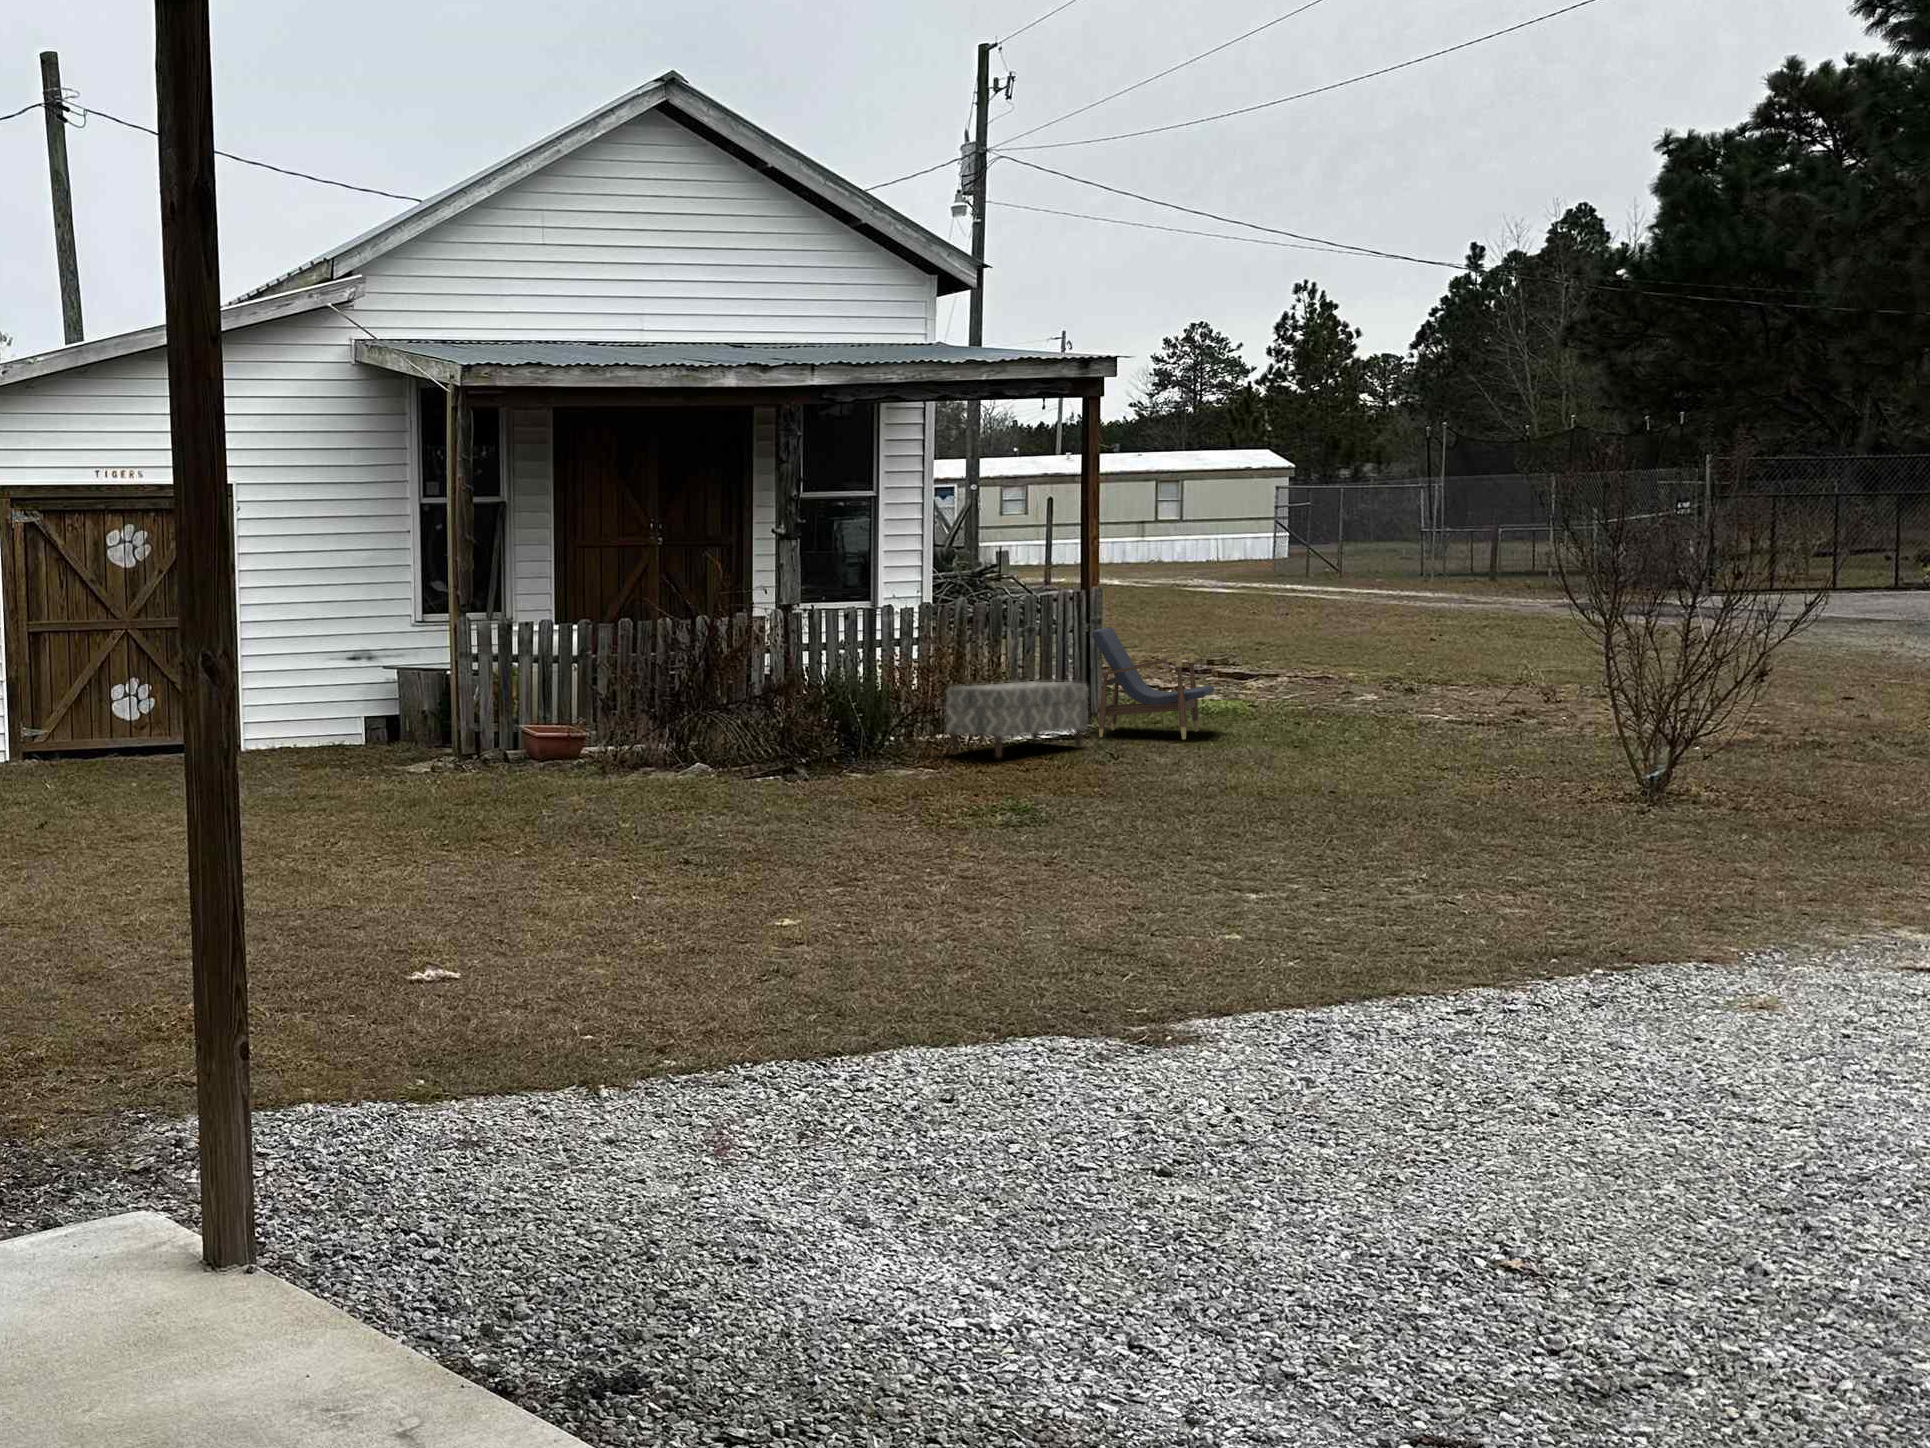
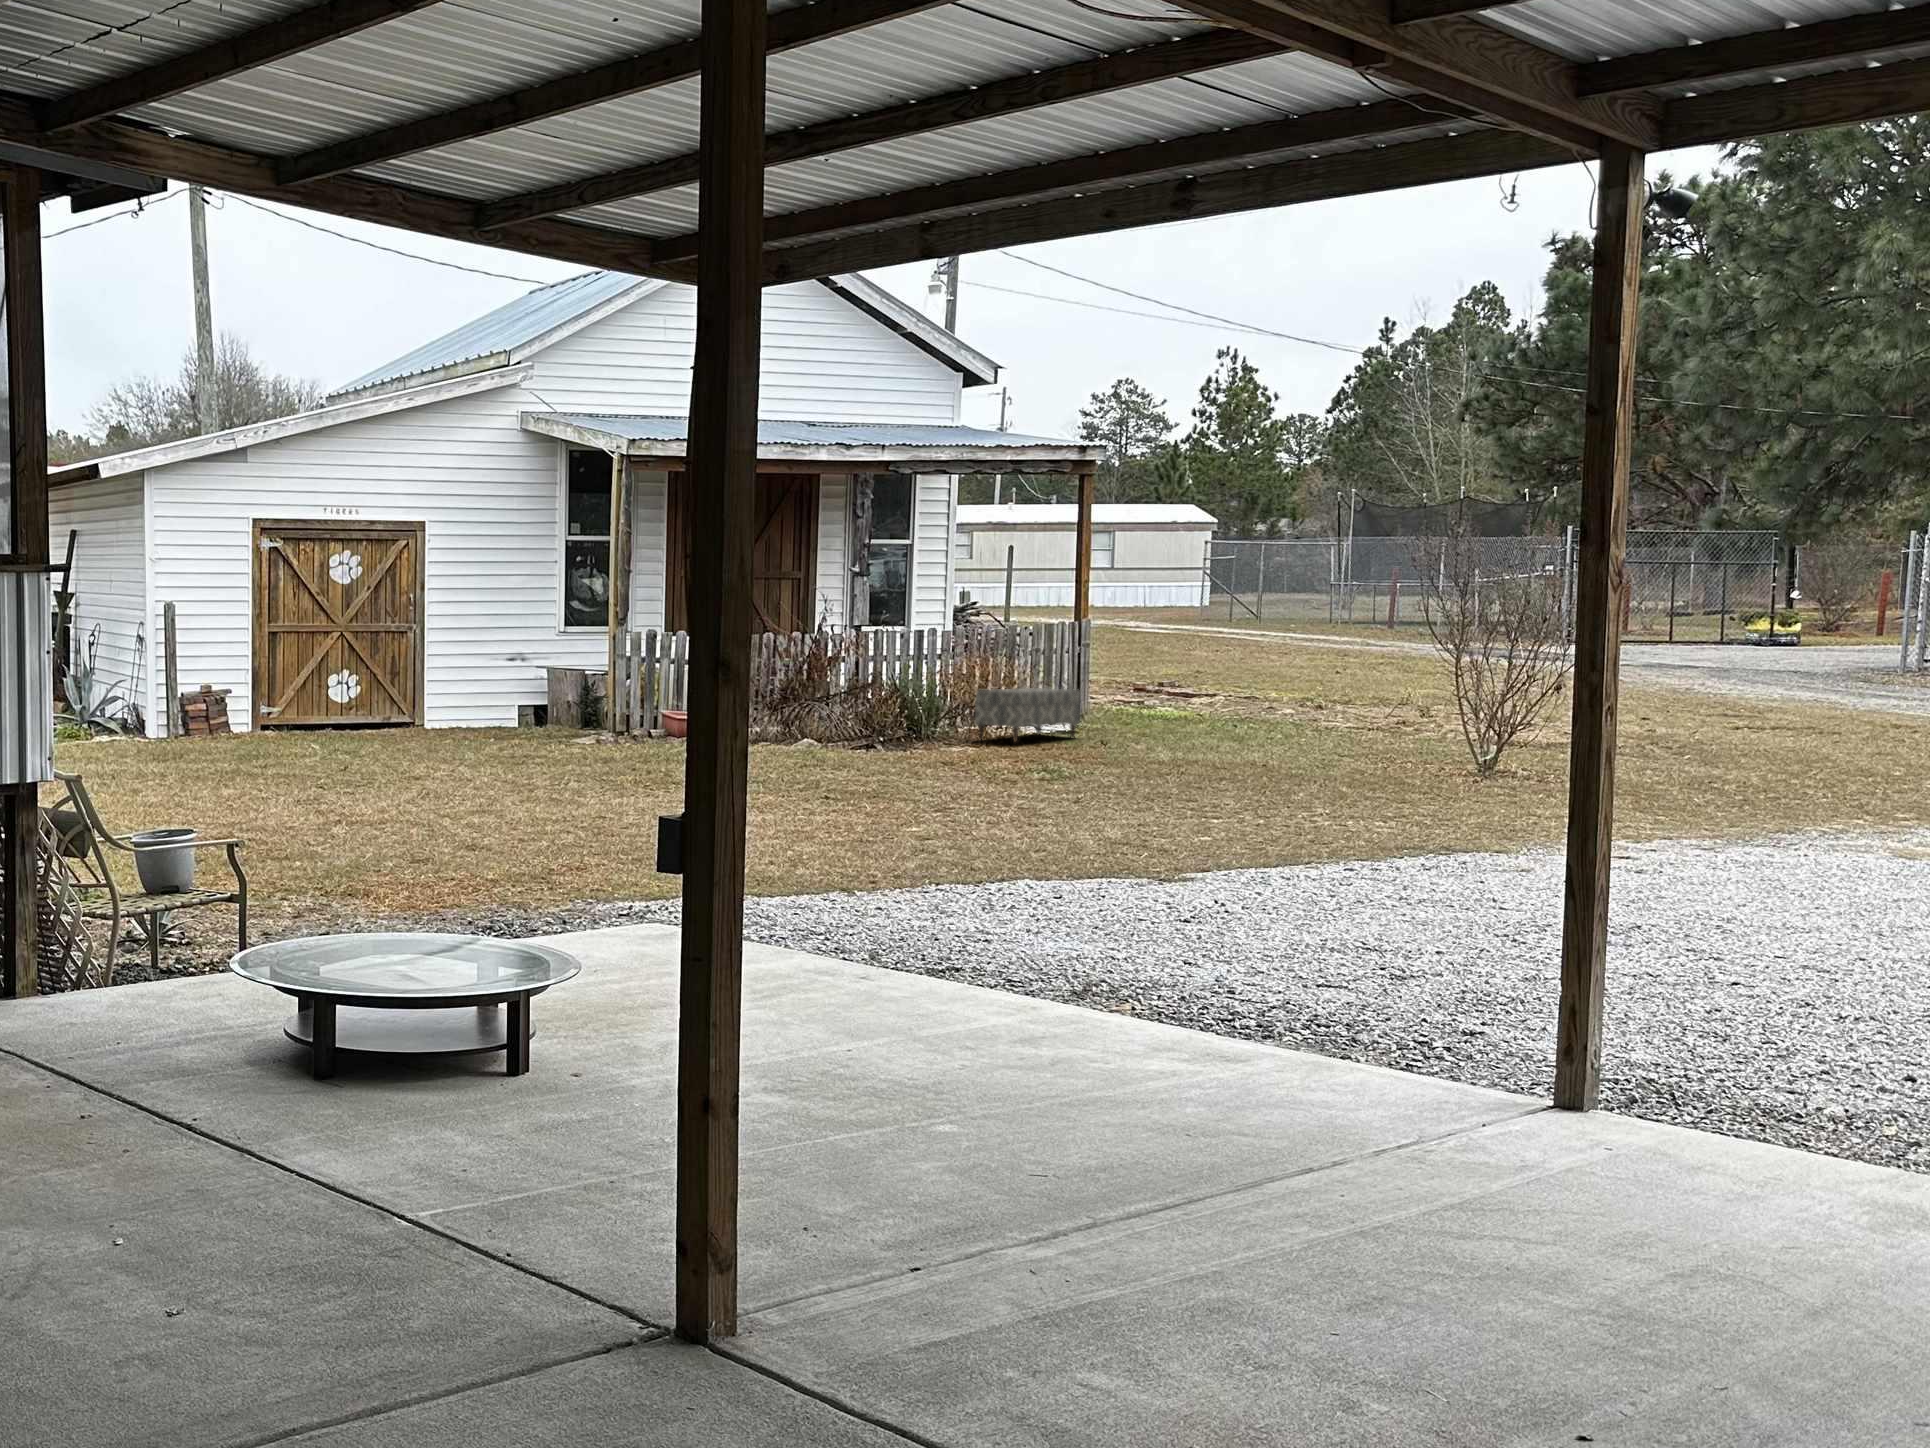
lounge chair: present [1092,628,1214,739] -> none [1082,649,1173,734]

